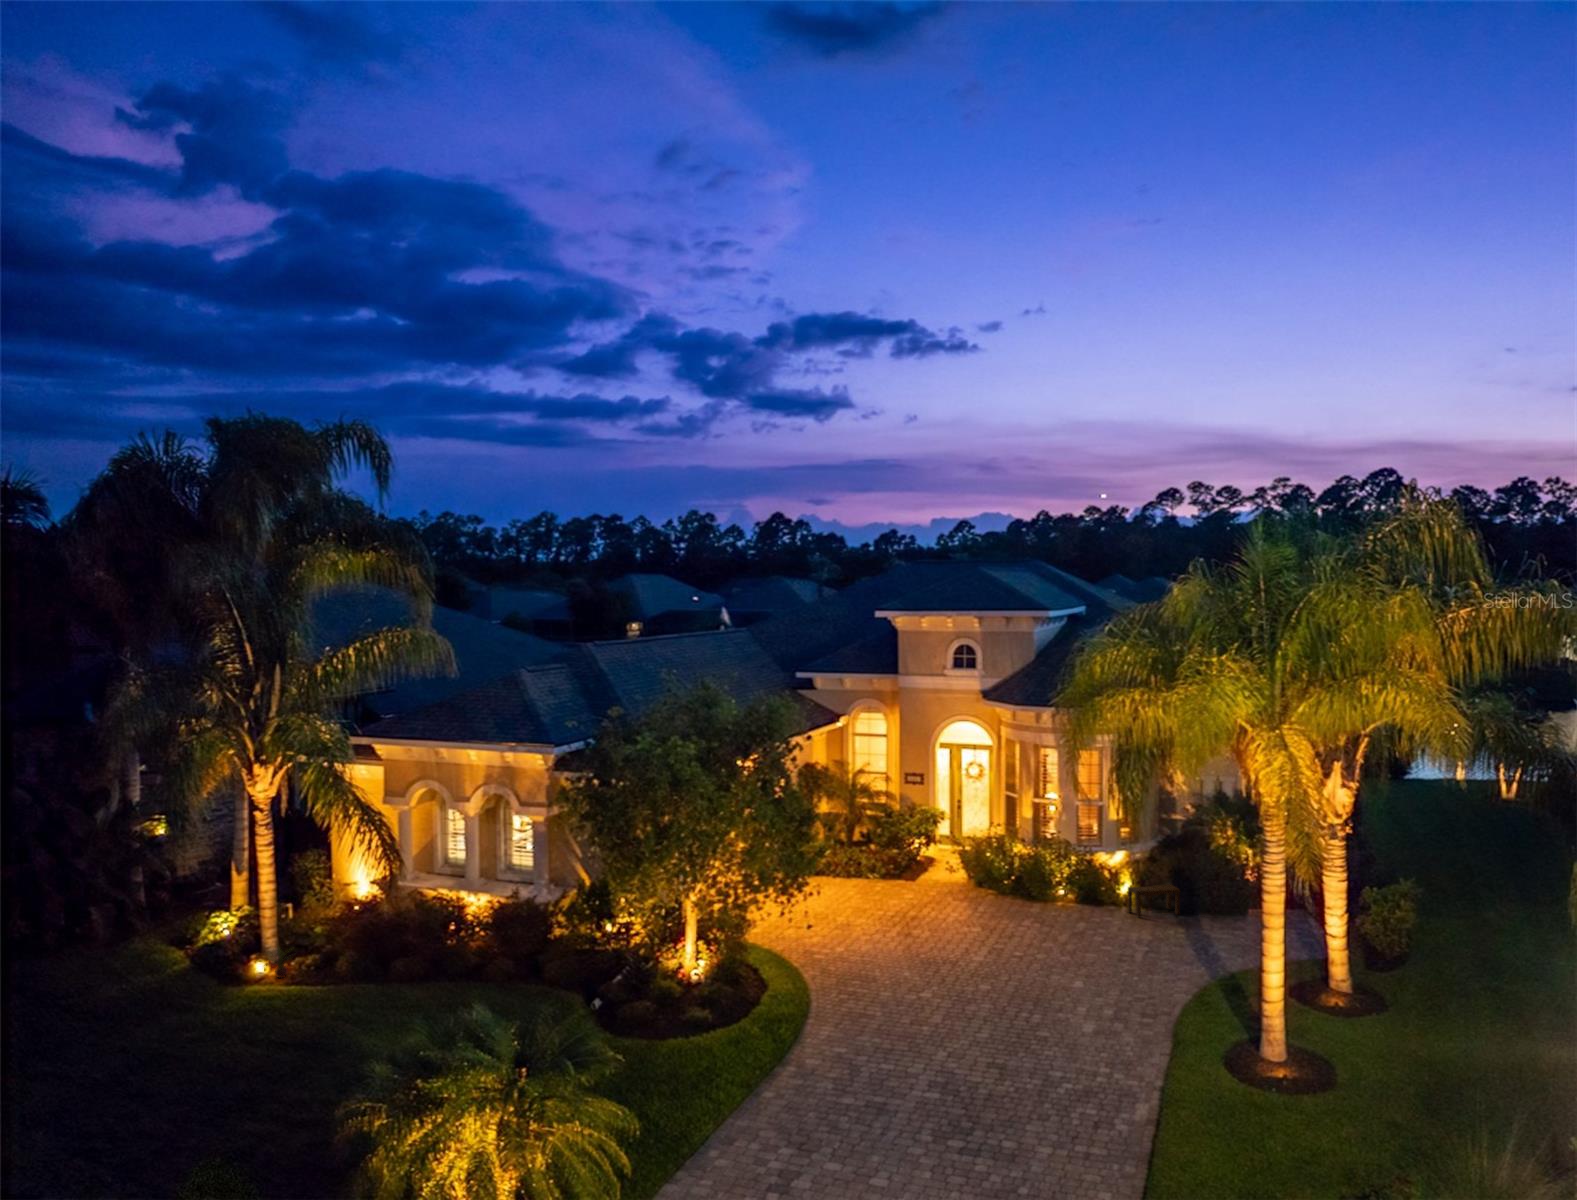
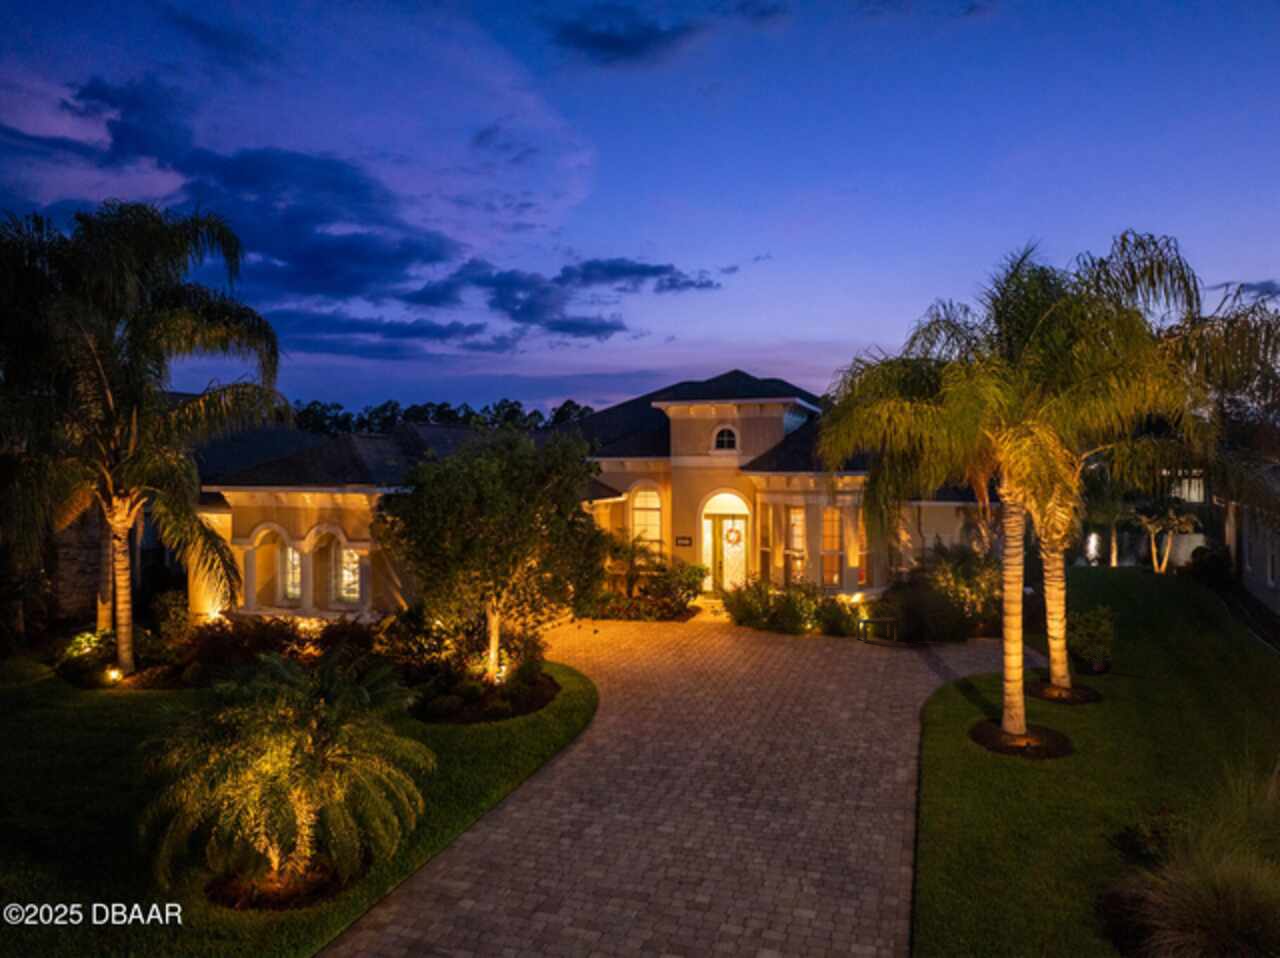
decorative plant: present [275,948,288,978] -> present [1090,650,1105,672]

